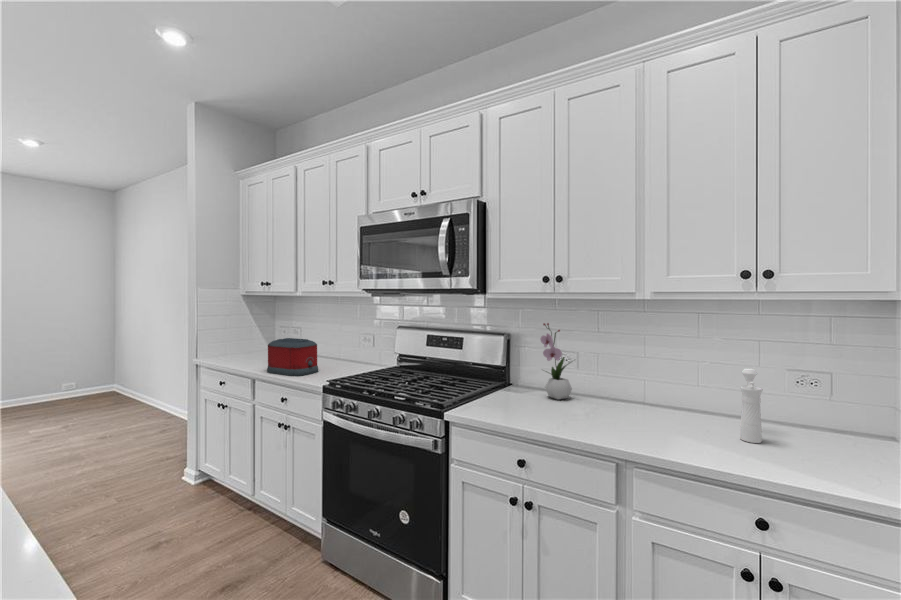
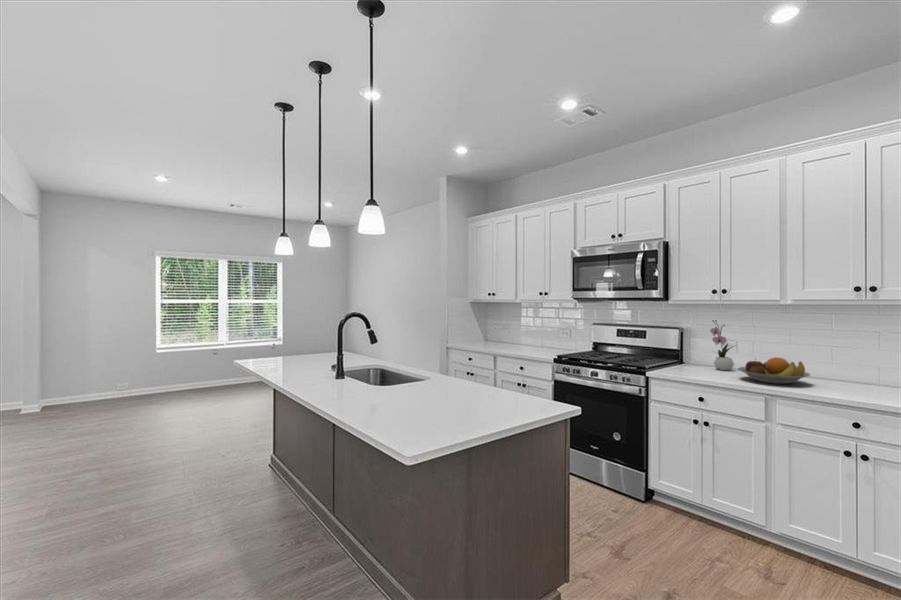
toaster: present [267,338,318,376] -> none [506,330,540,353]
pepper mill: present [740,369,763,443] -> none [854,348,870,391]
fruit bowl: none [576,386,678,433] -> present [738,358,810,384]

